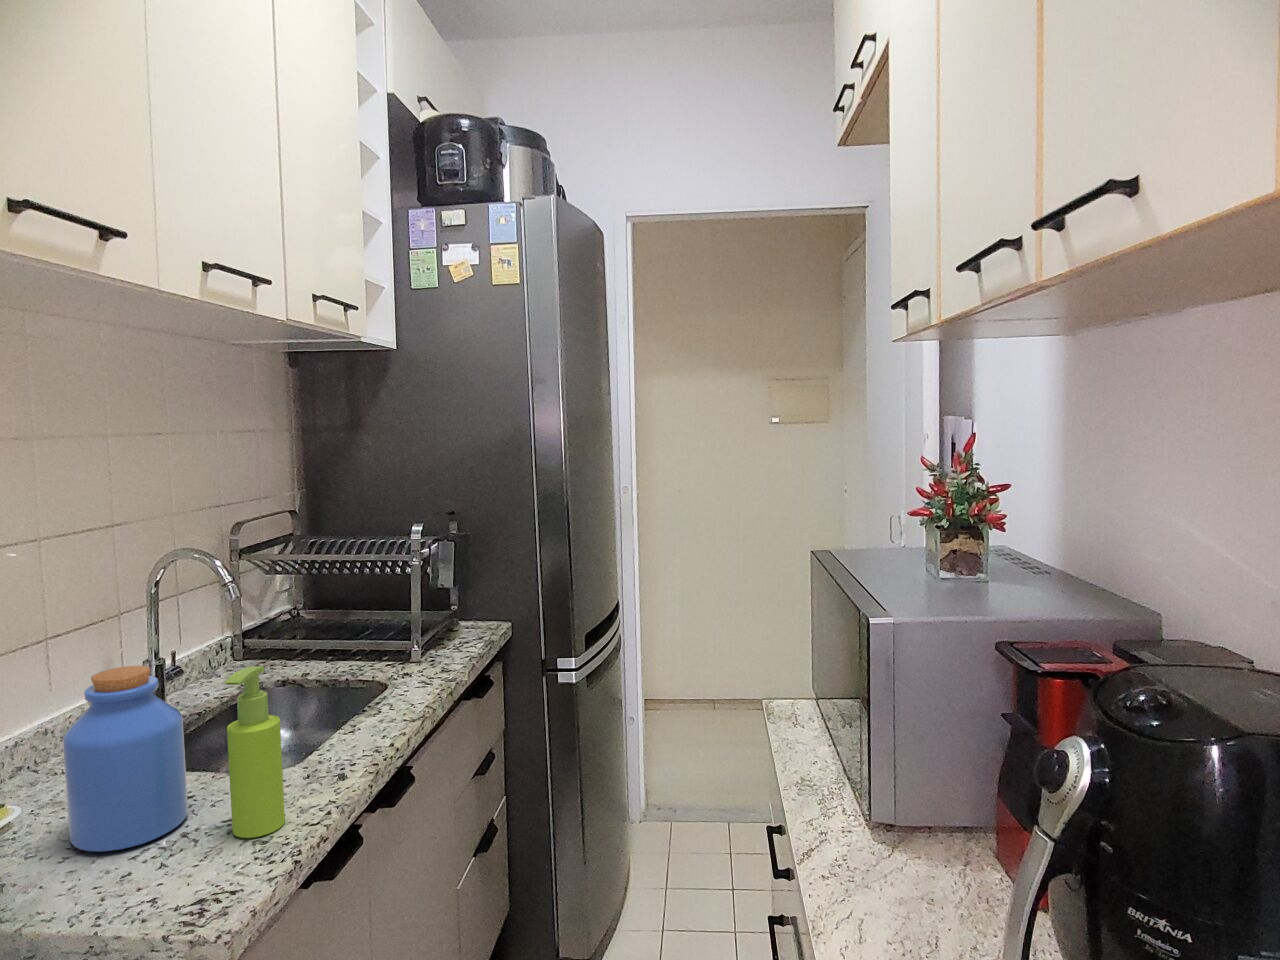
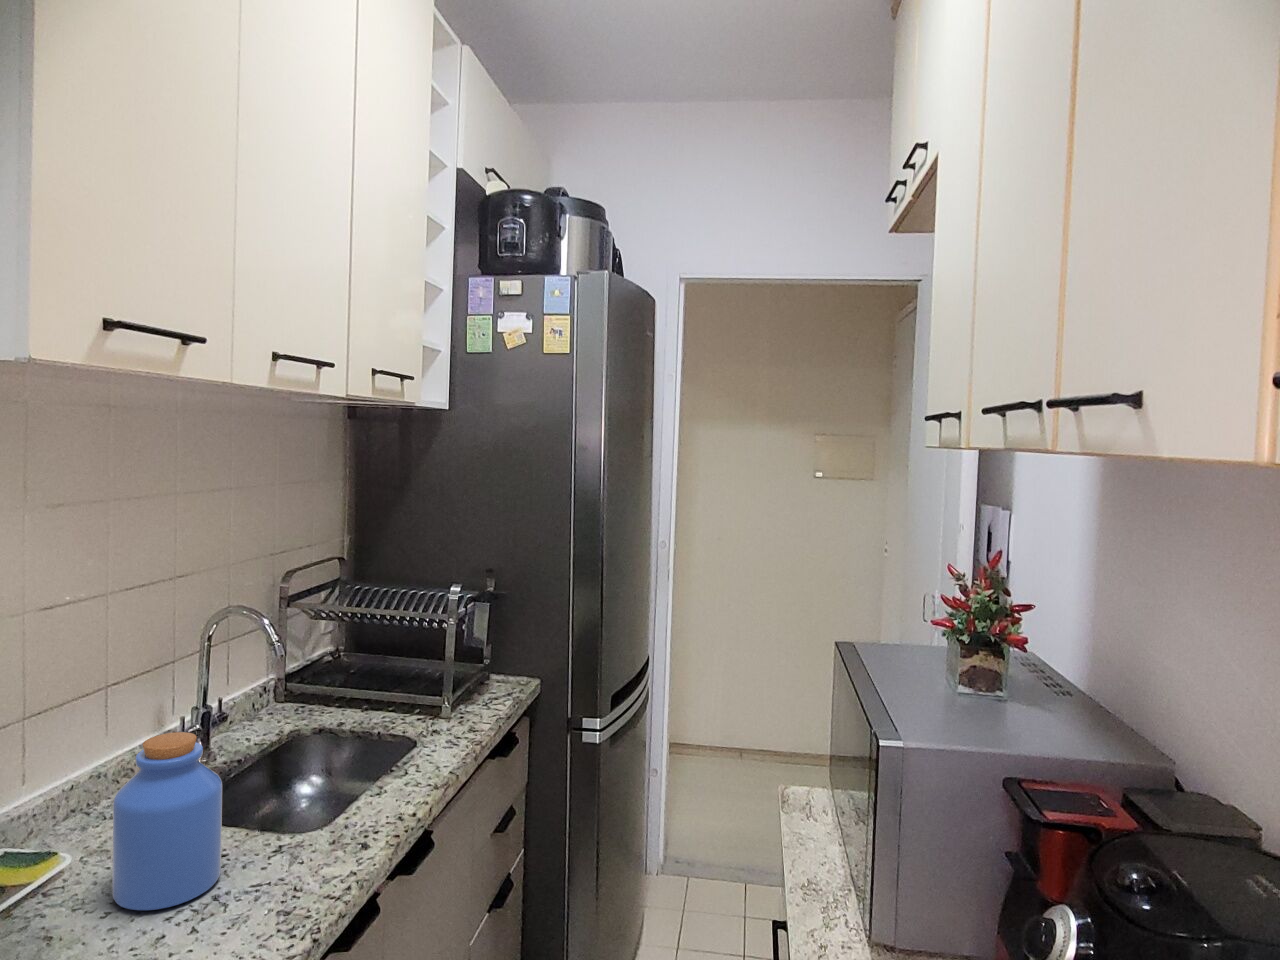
soap dispenser: present [225,666,285,838] -> none [260,743,310,908]

